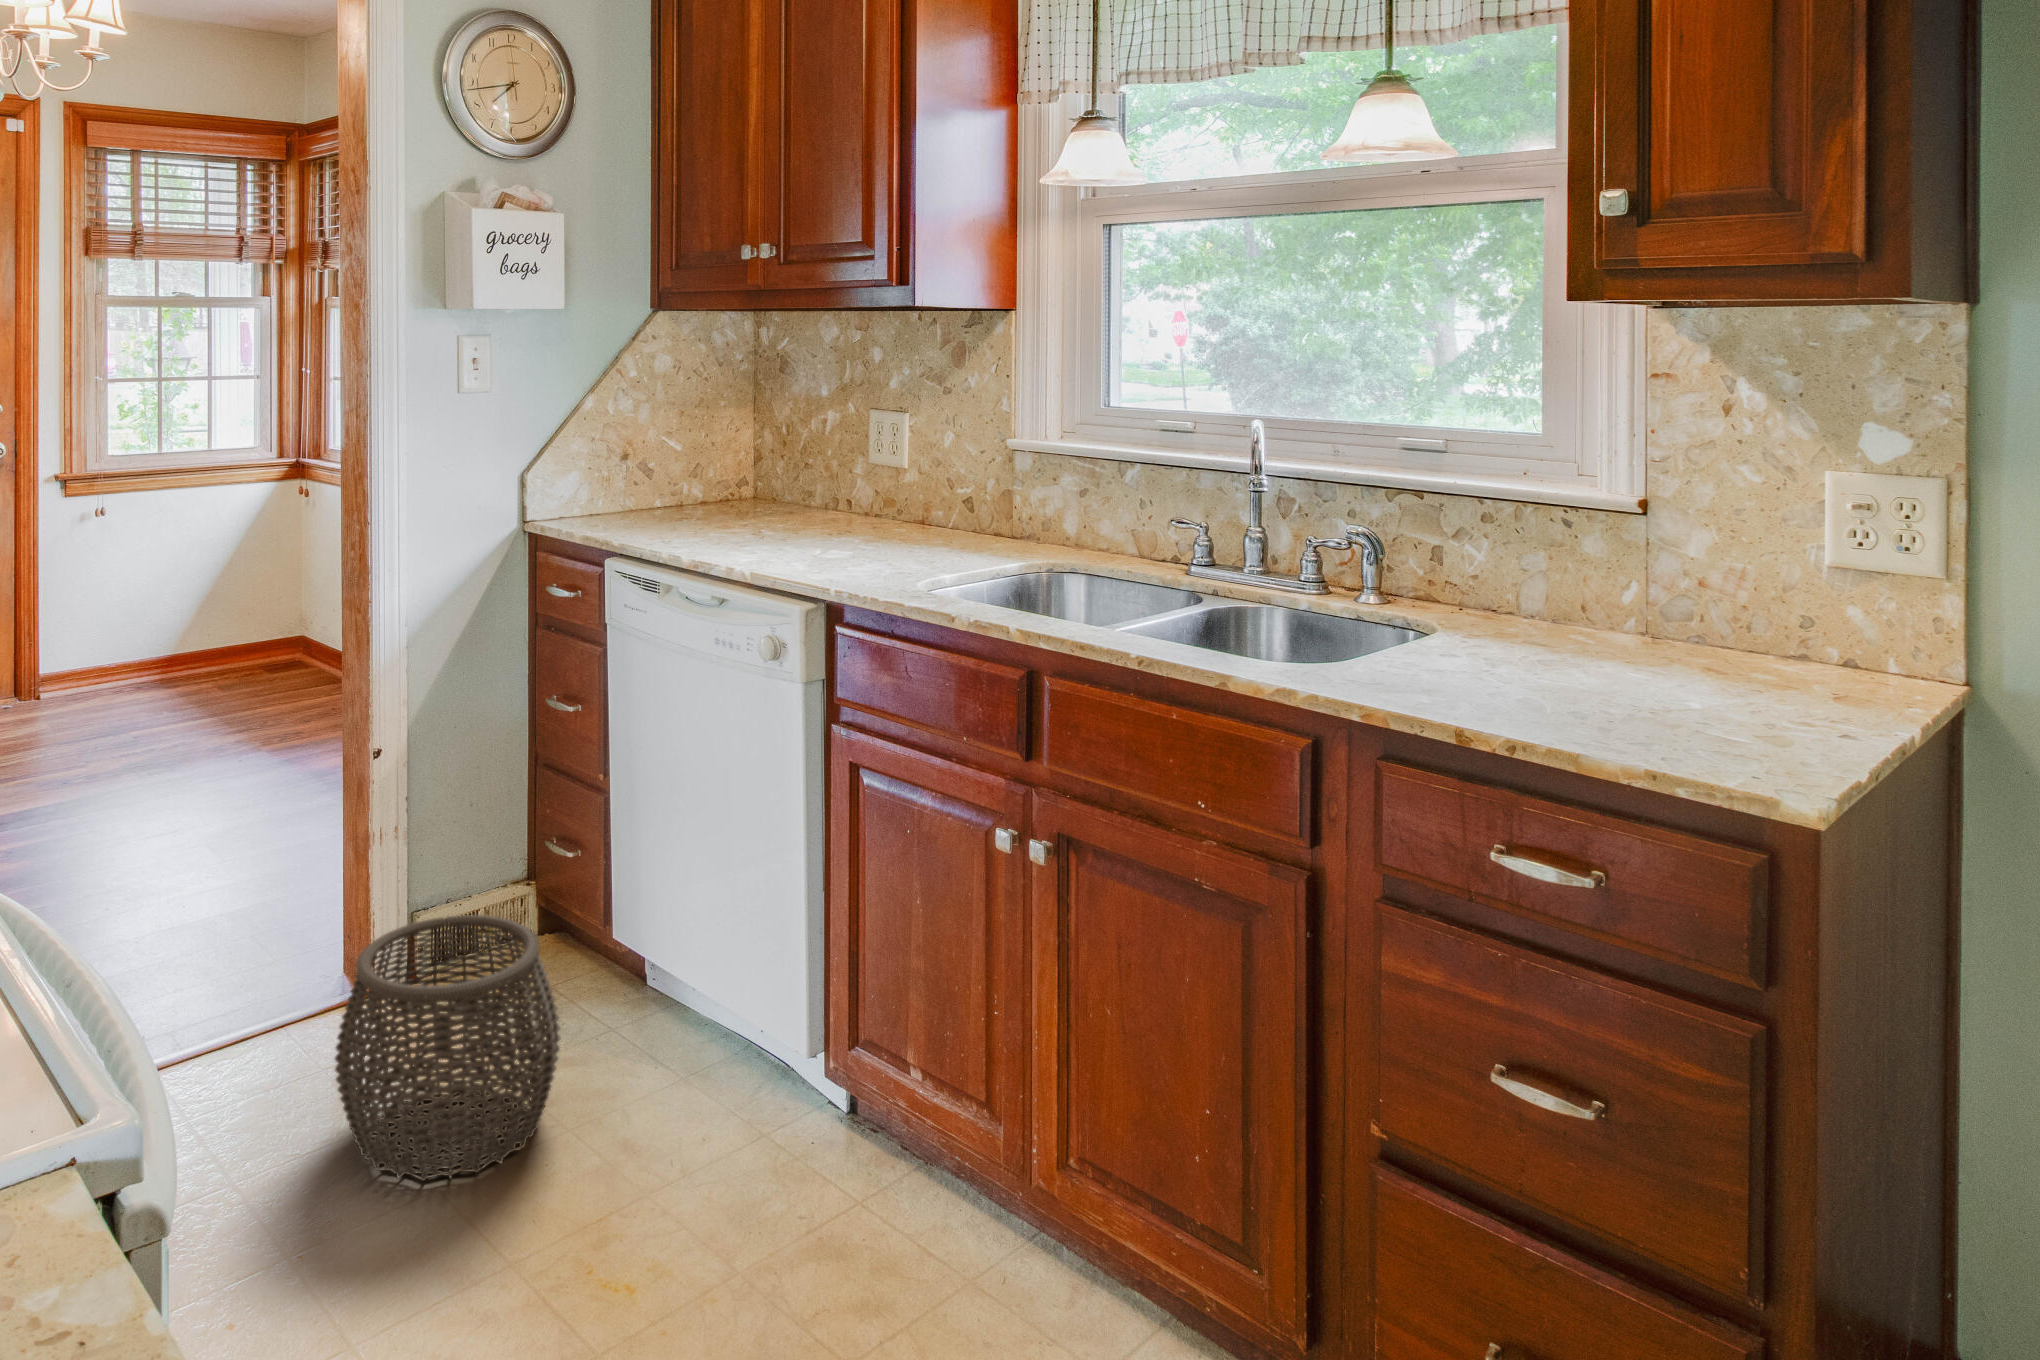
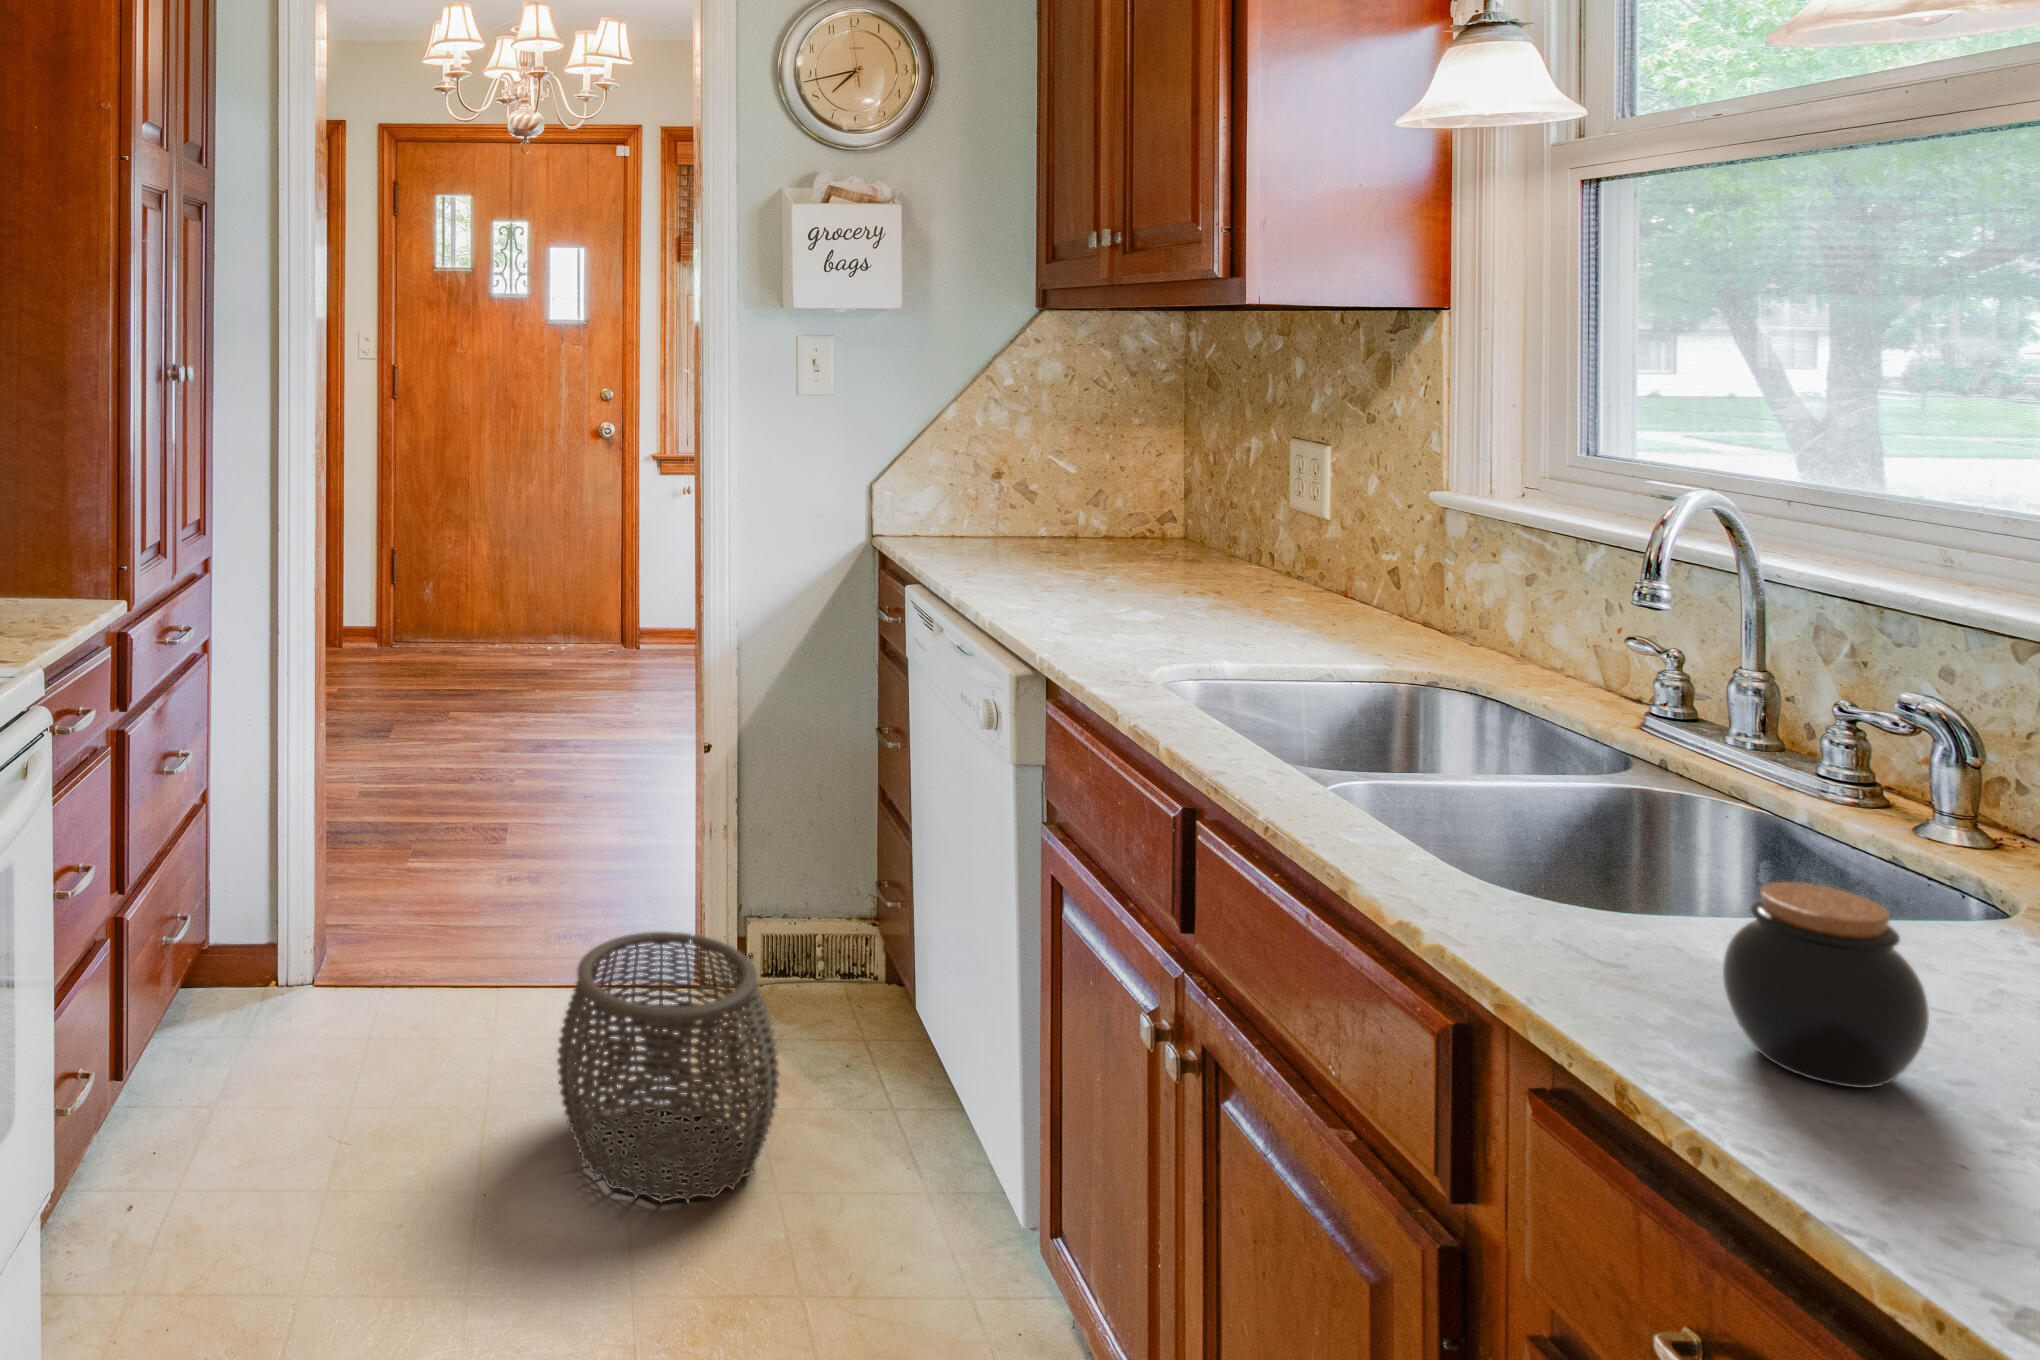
jar: none [1433,604,1521,701] -> present [1723,882,1929,1088]

